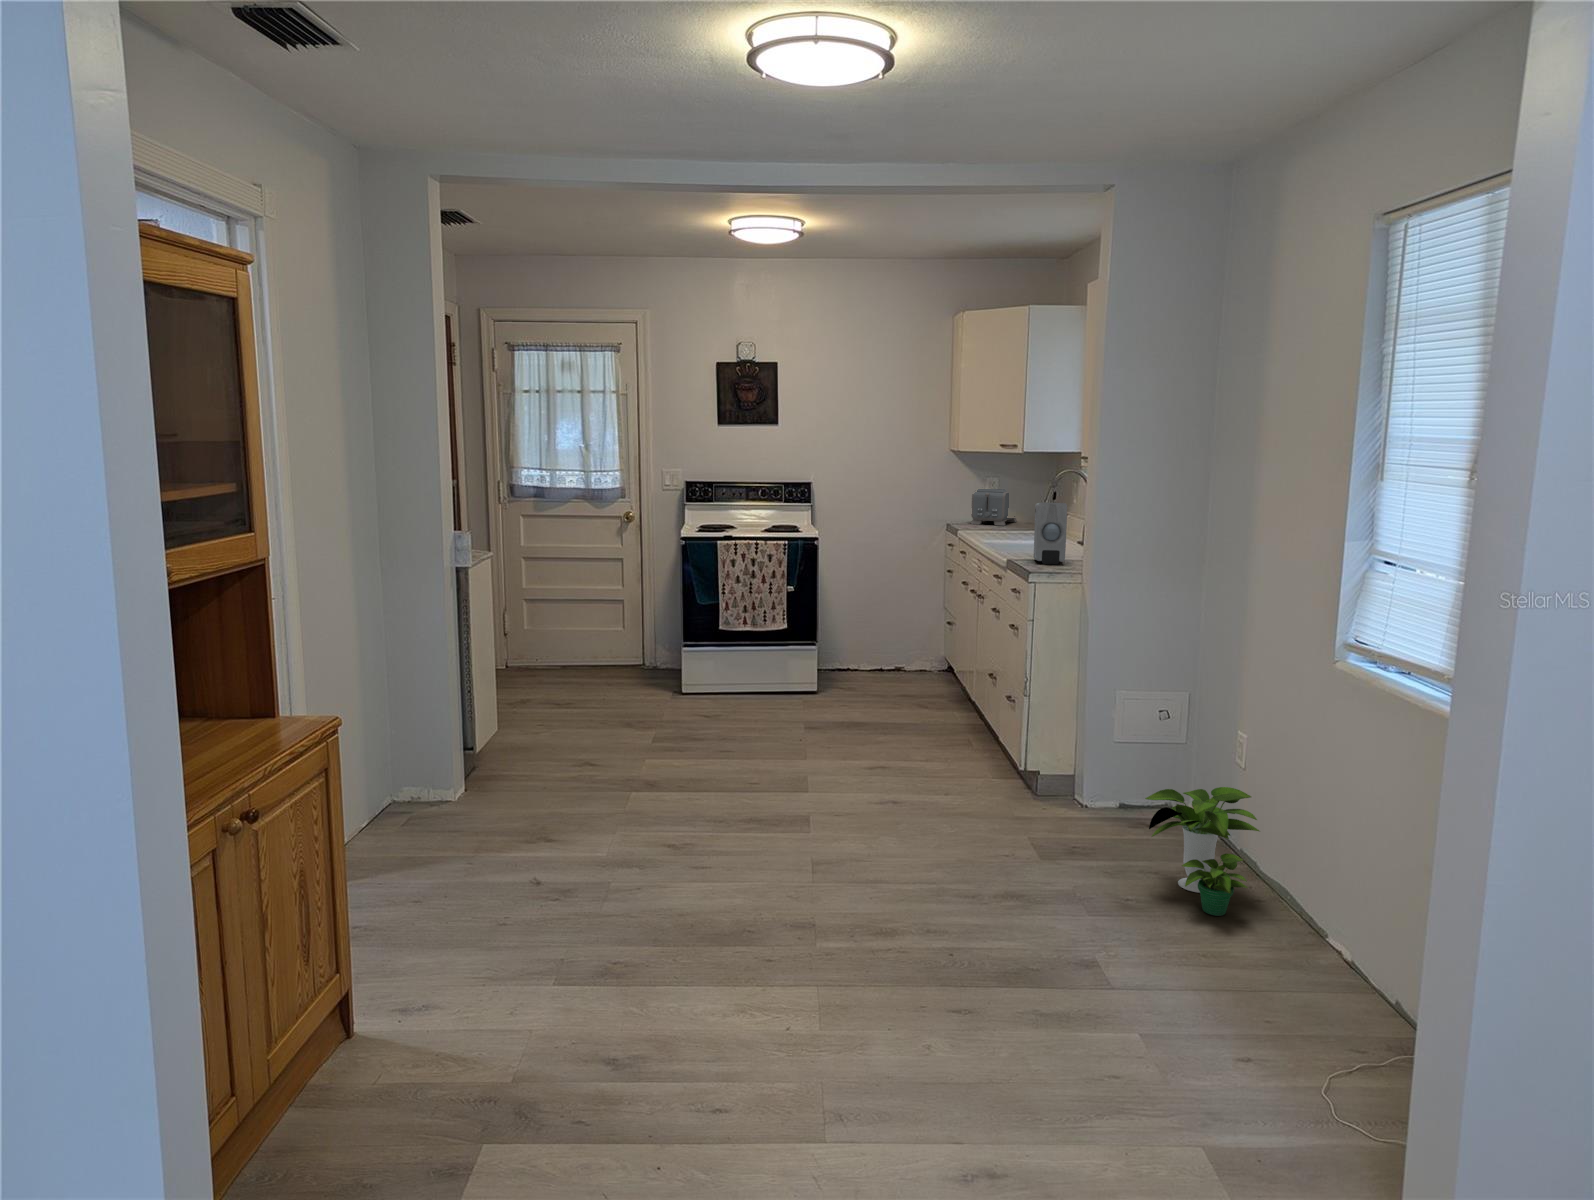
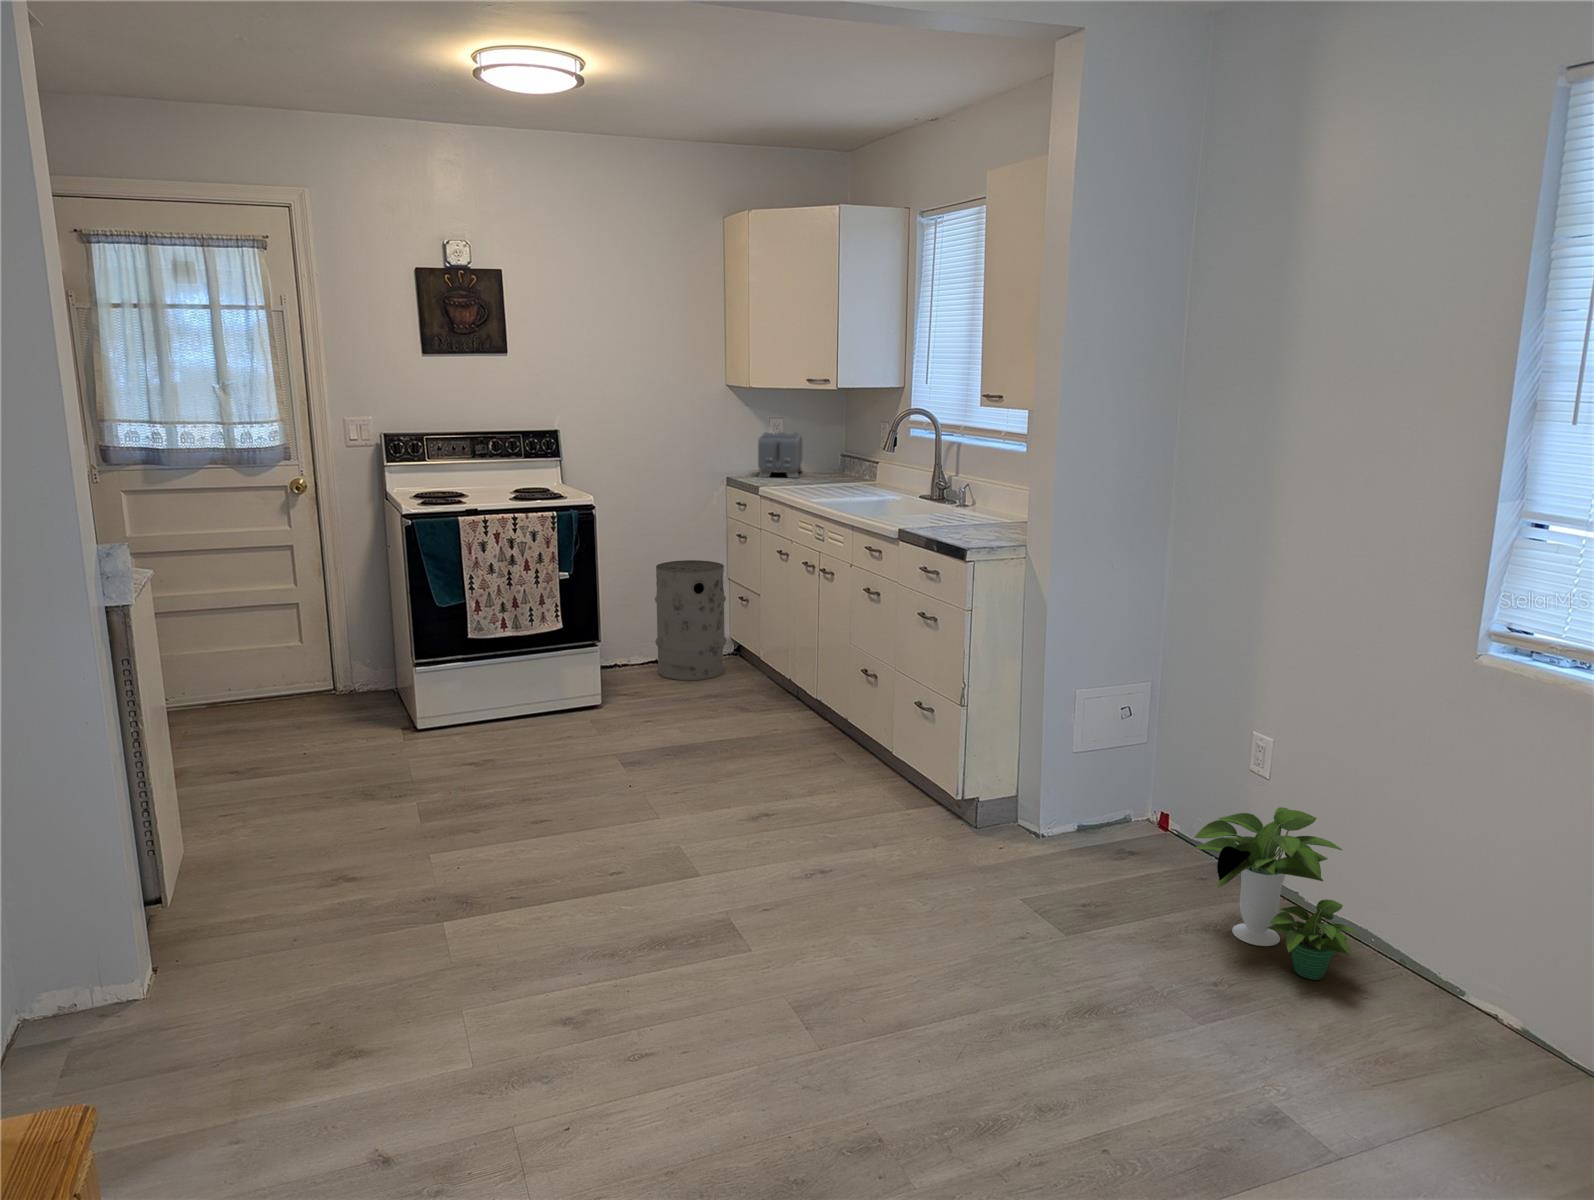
soap dispenser: present [1034,503,1067,564] -> none [925,454,976,532]
trash can: none [876,588,934,684] -> present [655,560,727,680]

